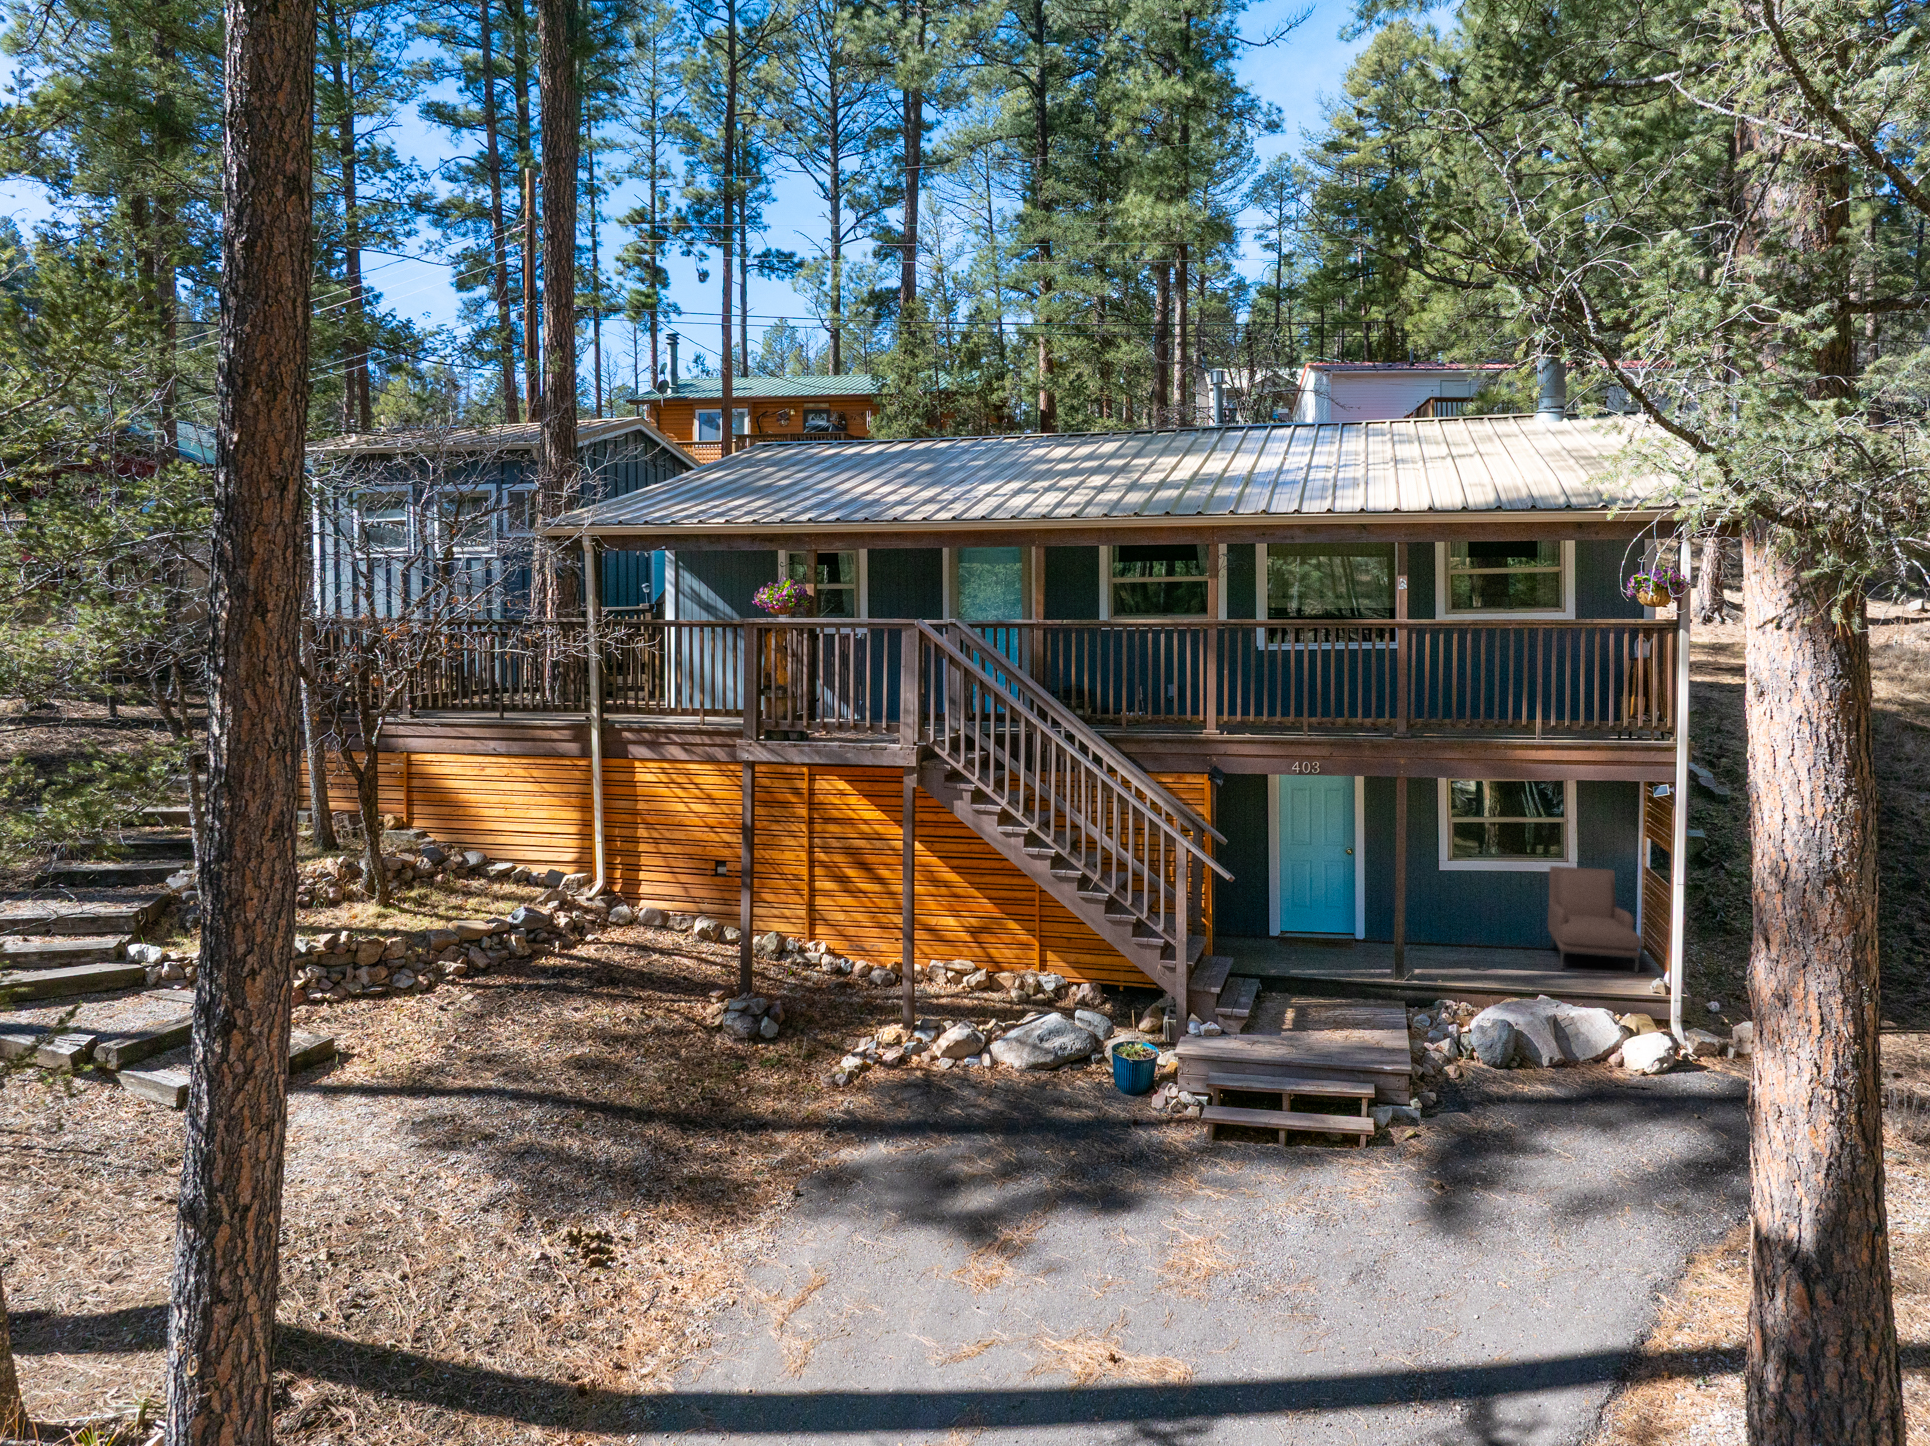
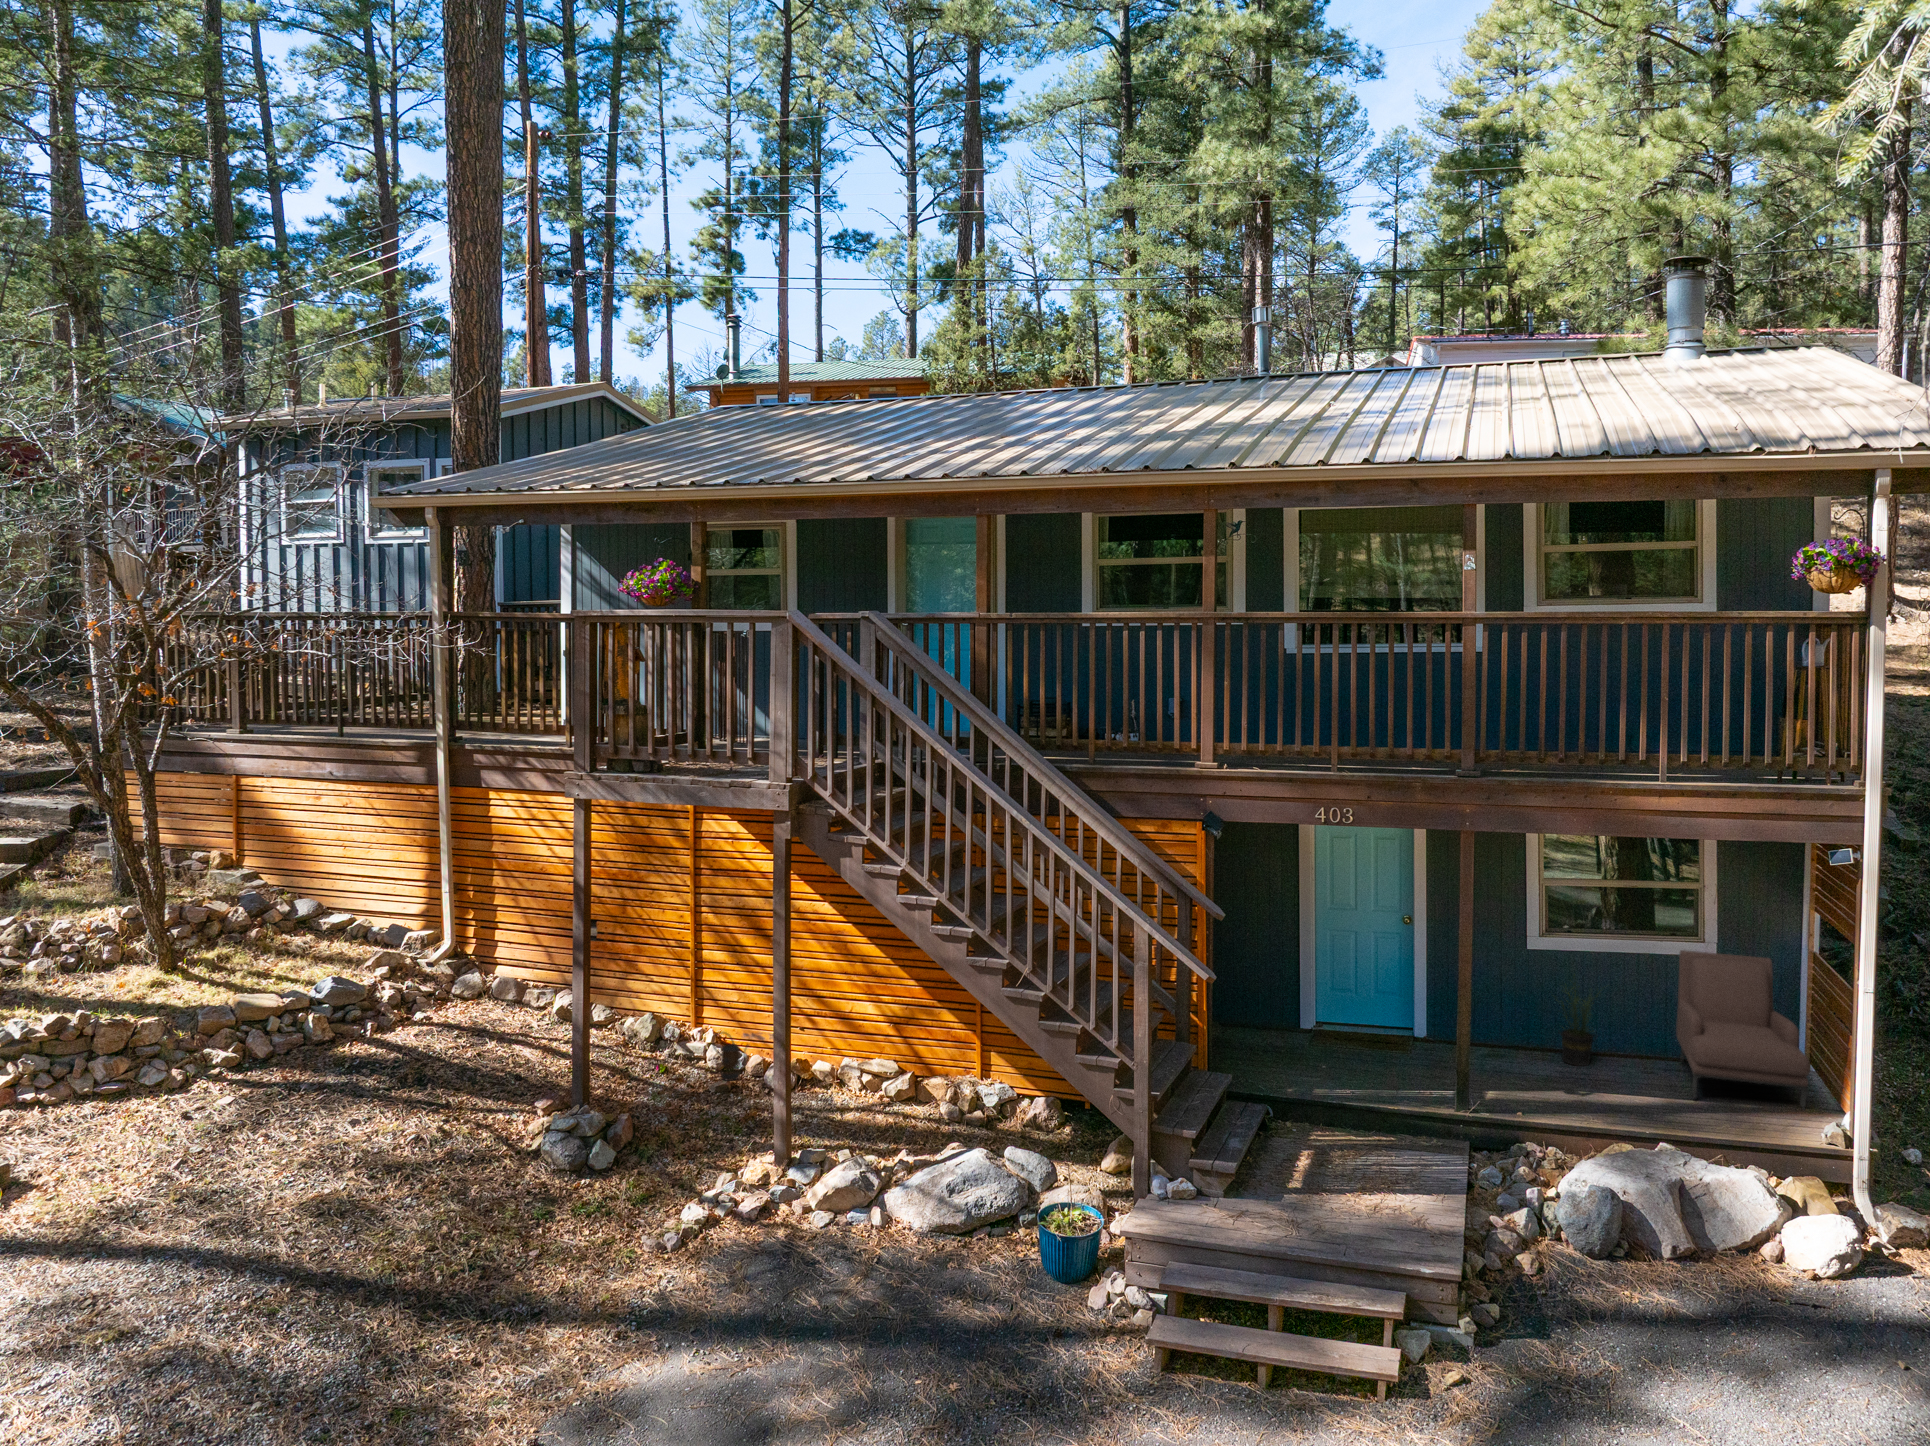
potted plant: none [1455,885,1501,952] -> present [1557,983,1600,1066]
watering can: none [824,944,855,982] -> present [712,1032,748,1081]

